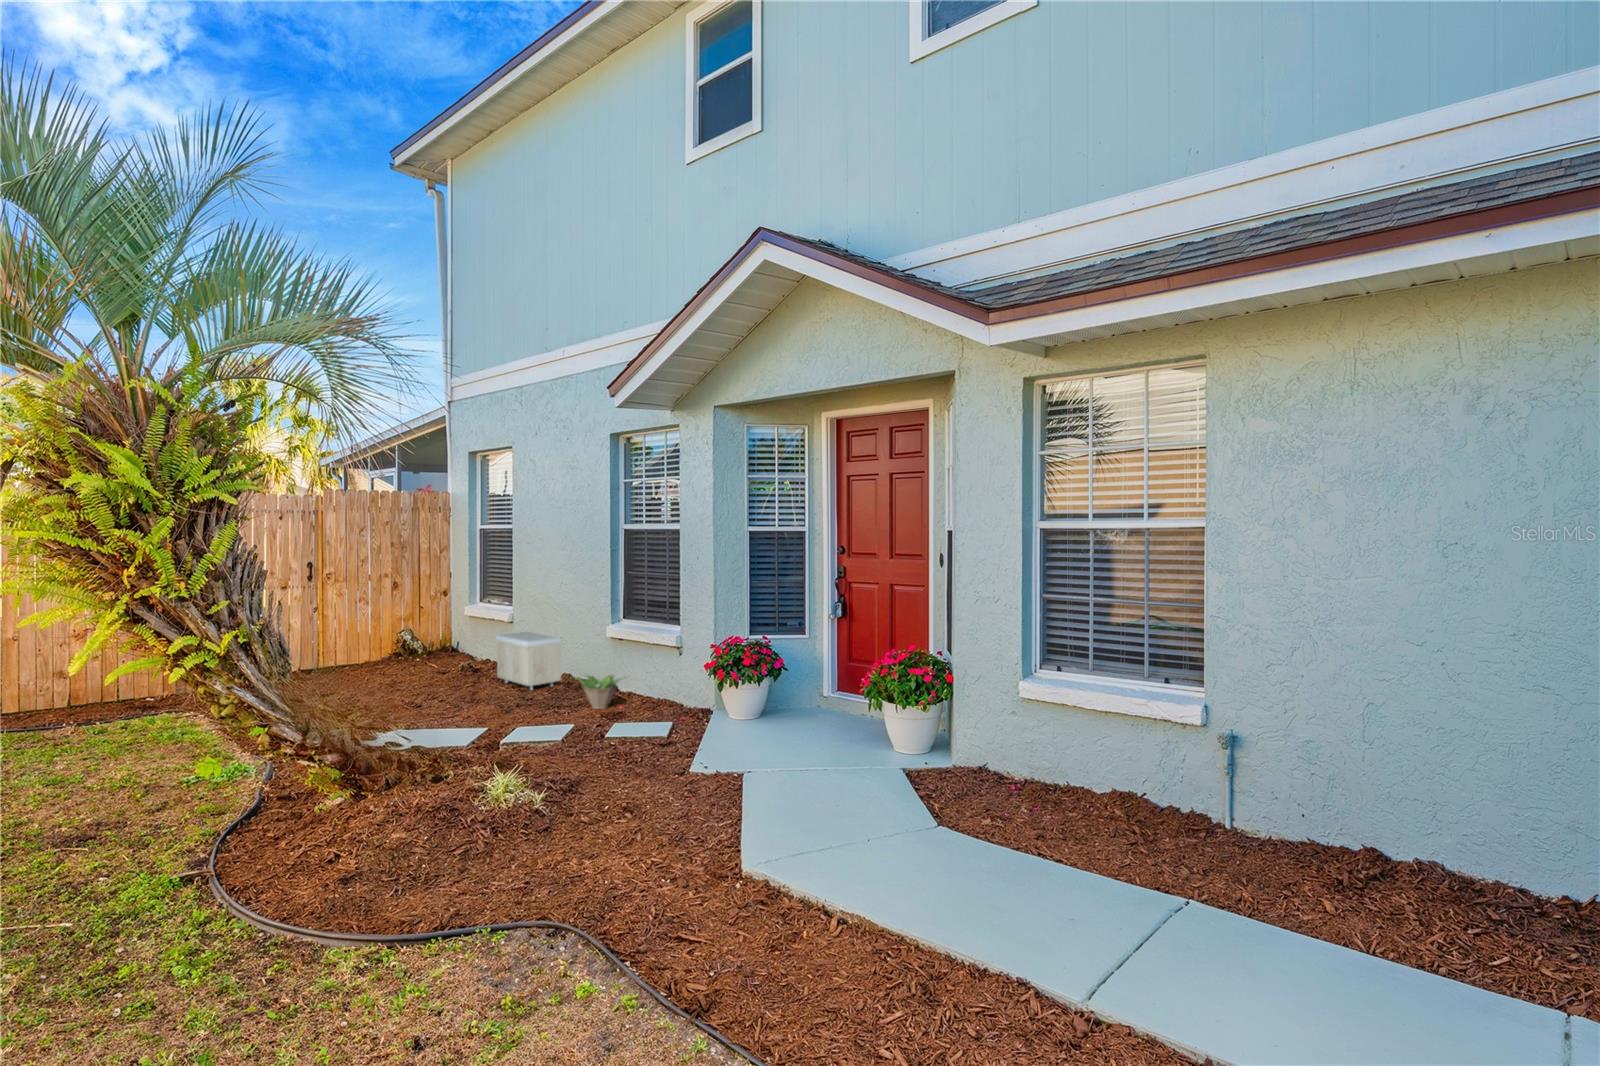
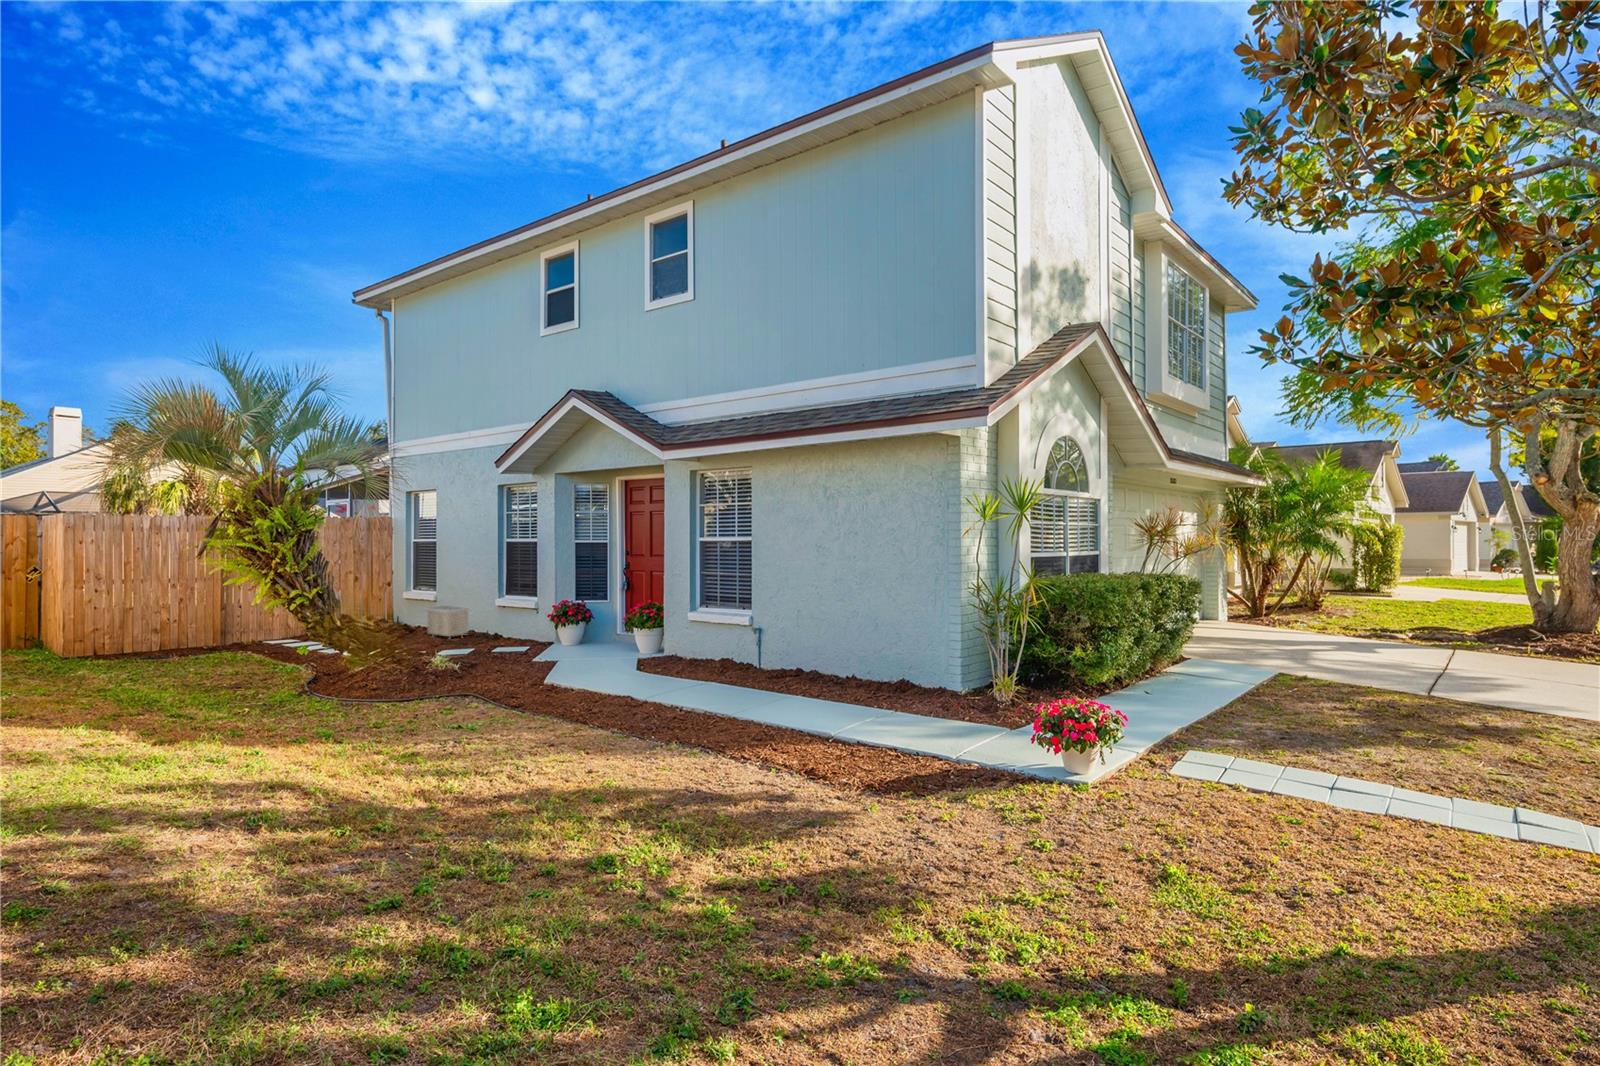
decorative plant: present [575,675,625,709] -> none [473,626,508,645]

